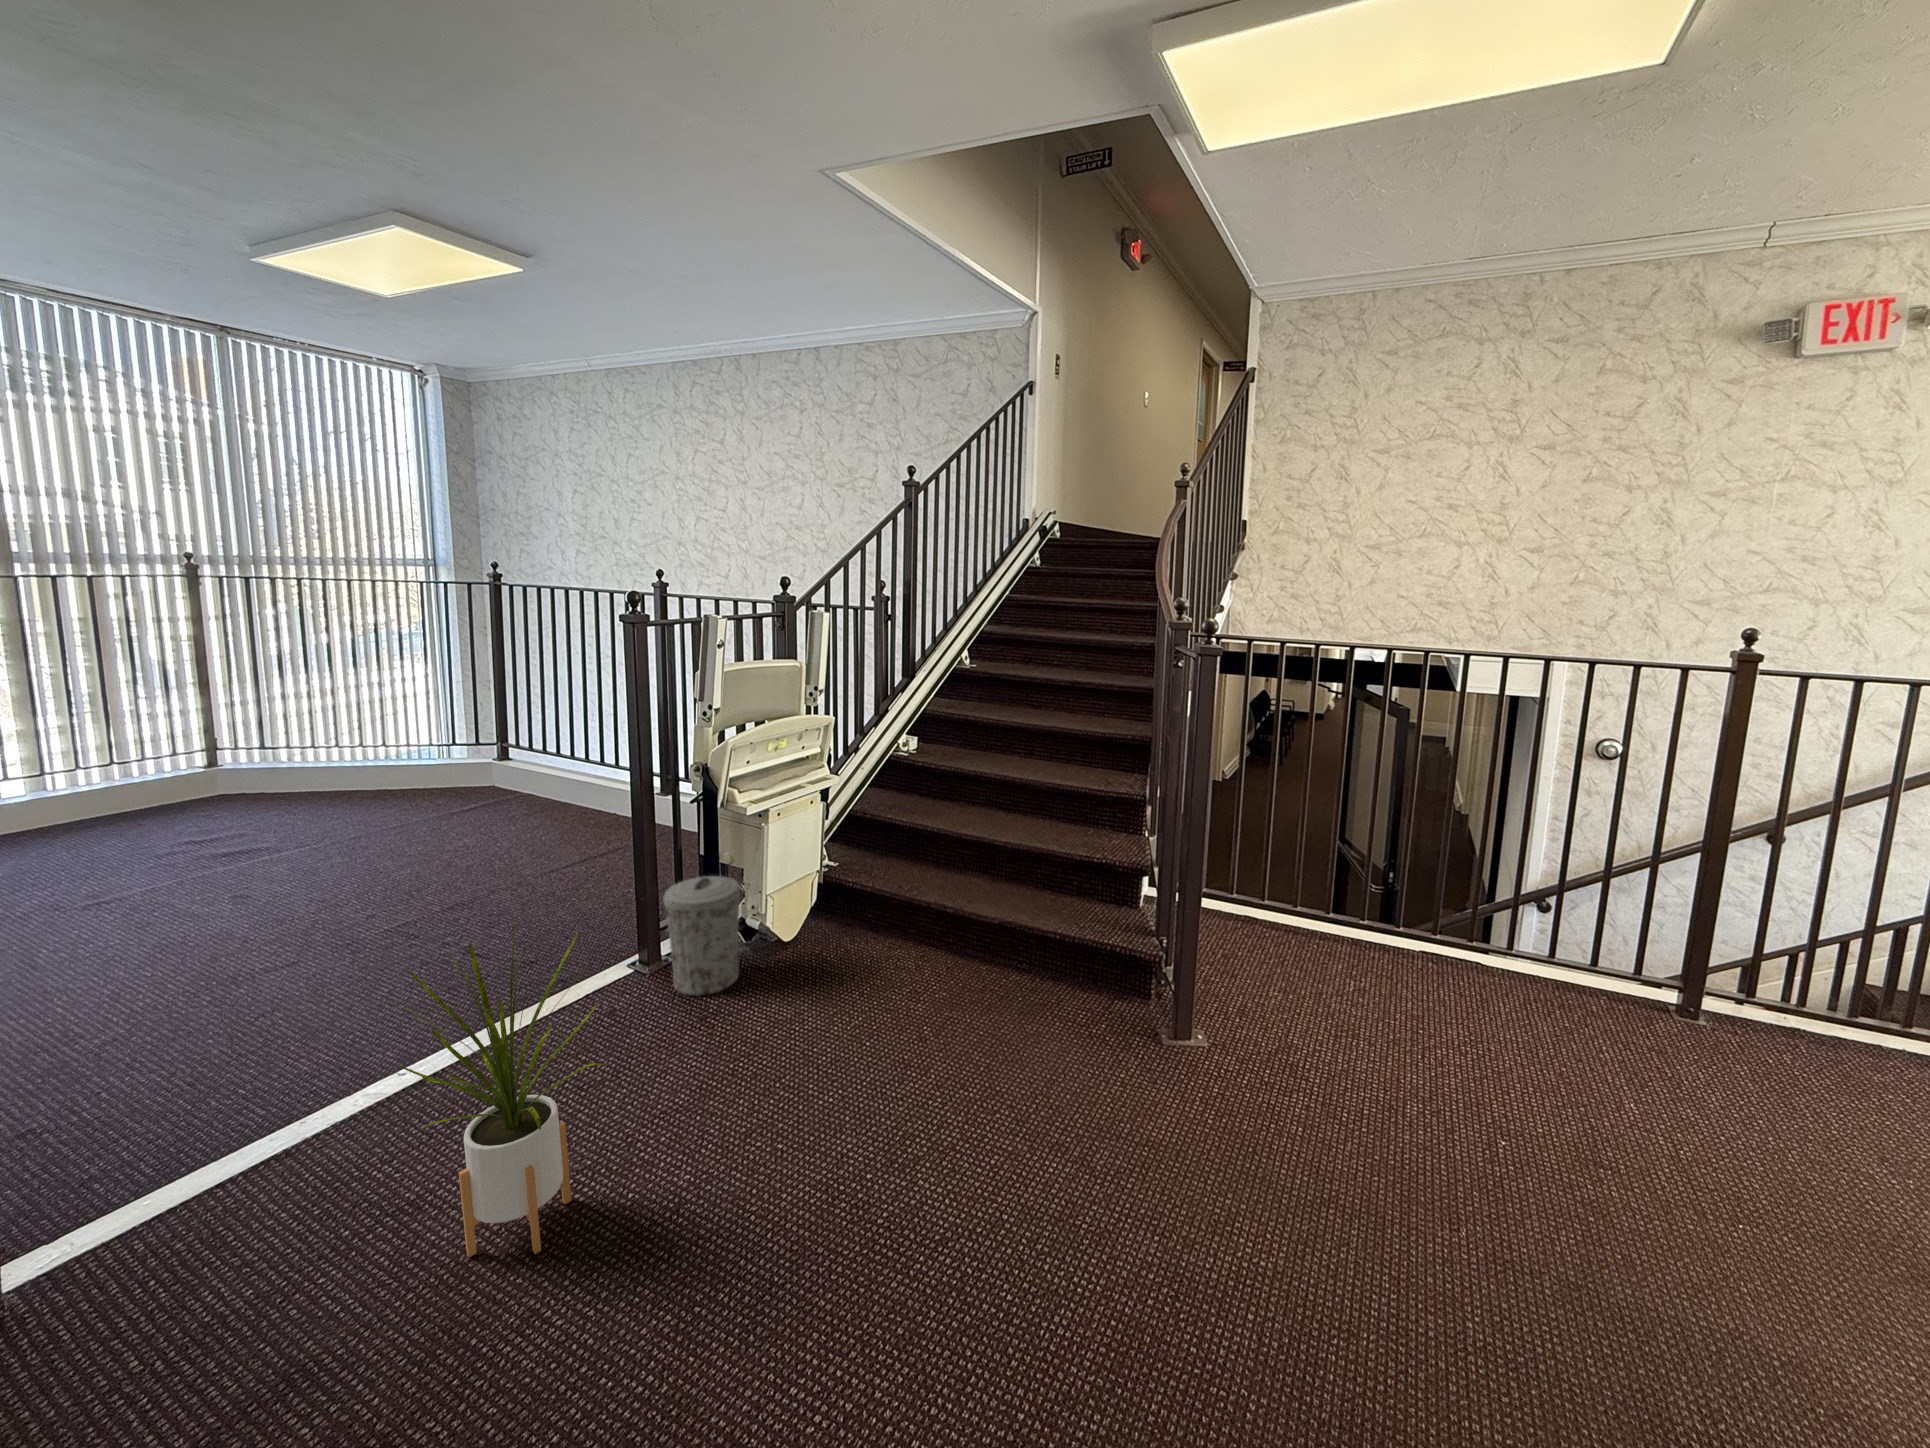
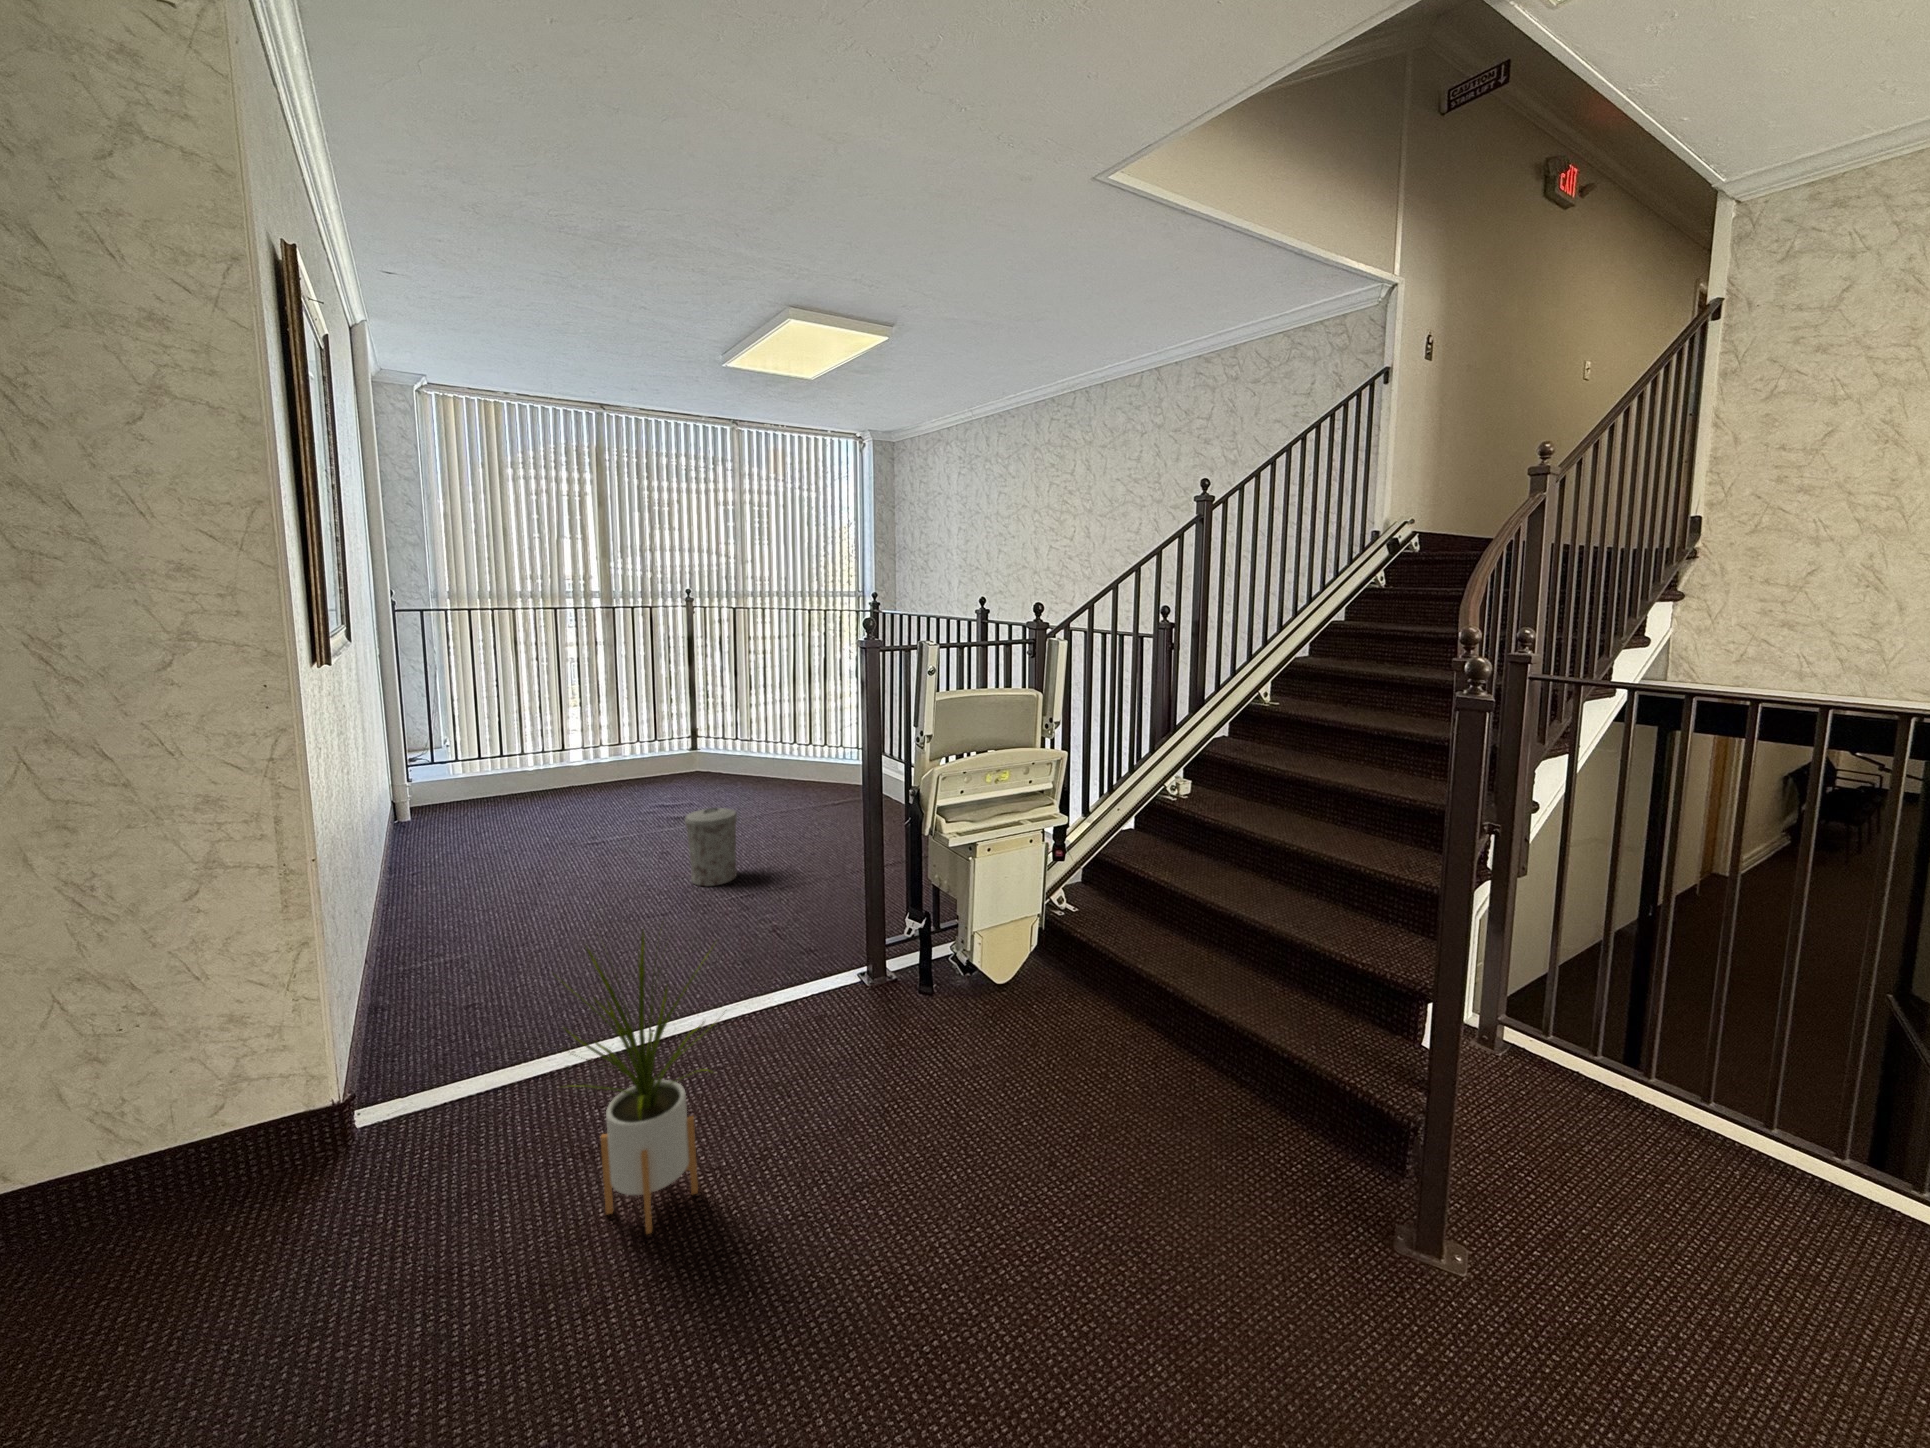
trash can: present [663,876,741,996] -> present [685,807,737,886]

